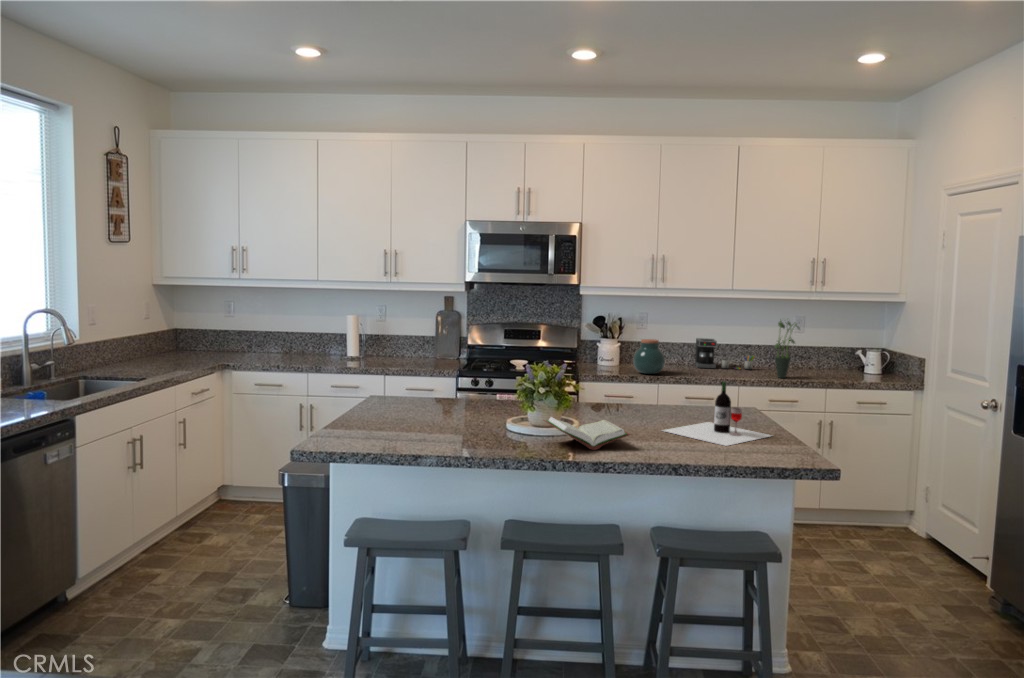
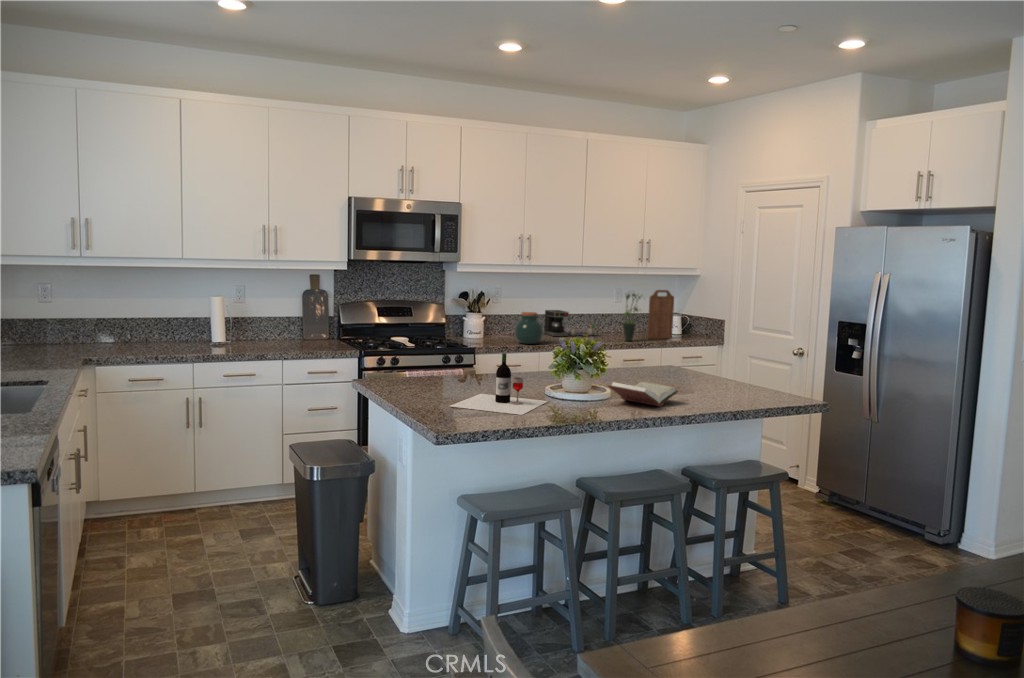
cutting board: none [815,318,854,378] -> present [647,290,674,339]
wine bottle: present [663,382,771,446] -> present [450,353,547,415]

